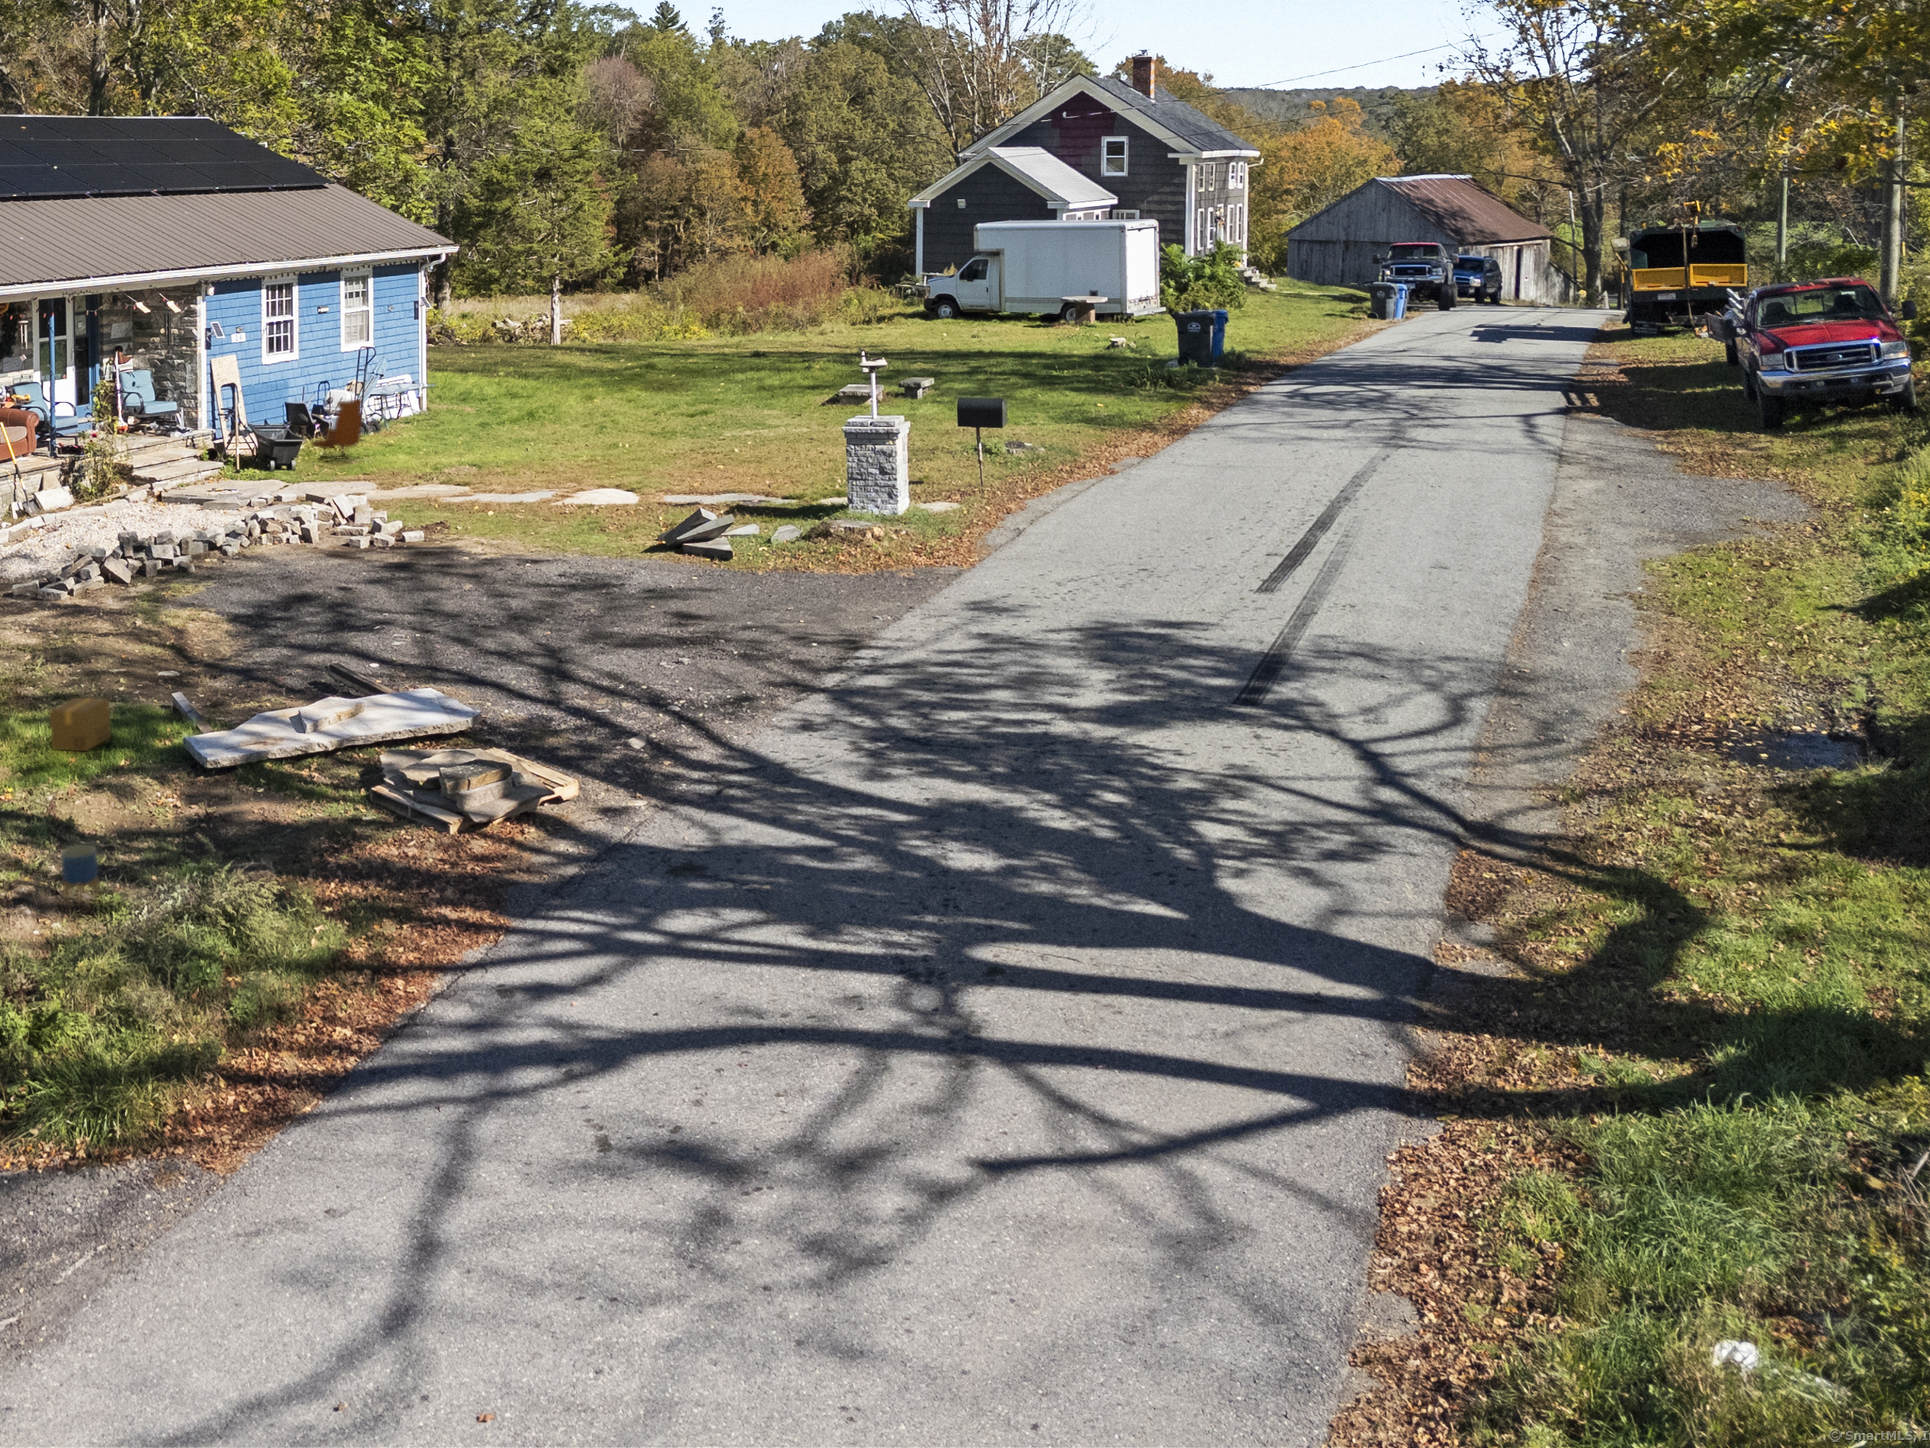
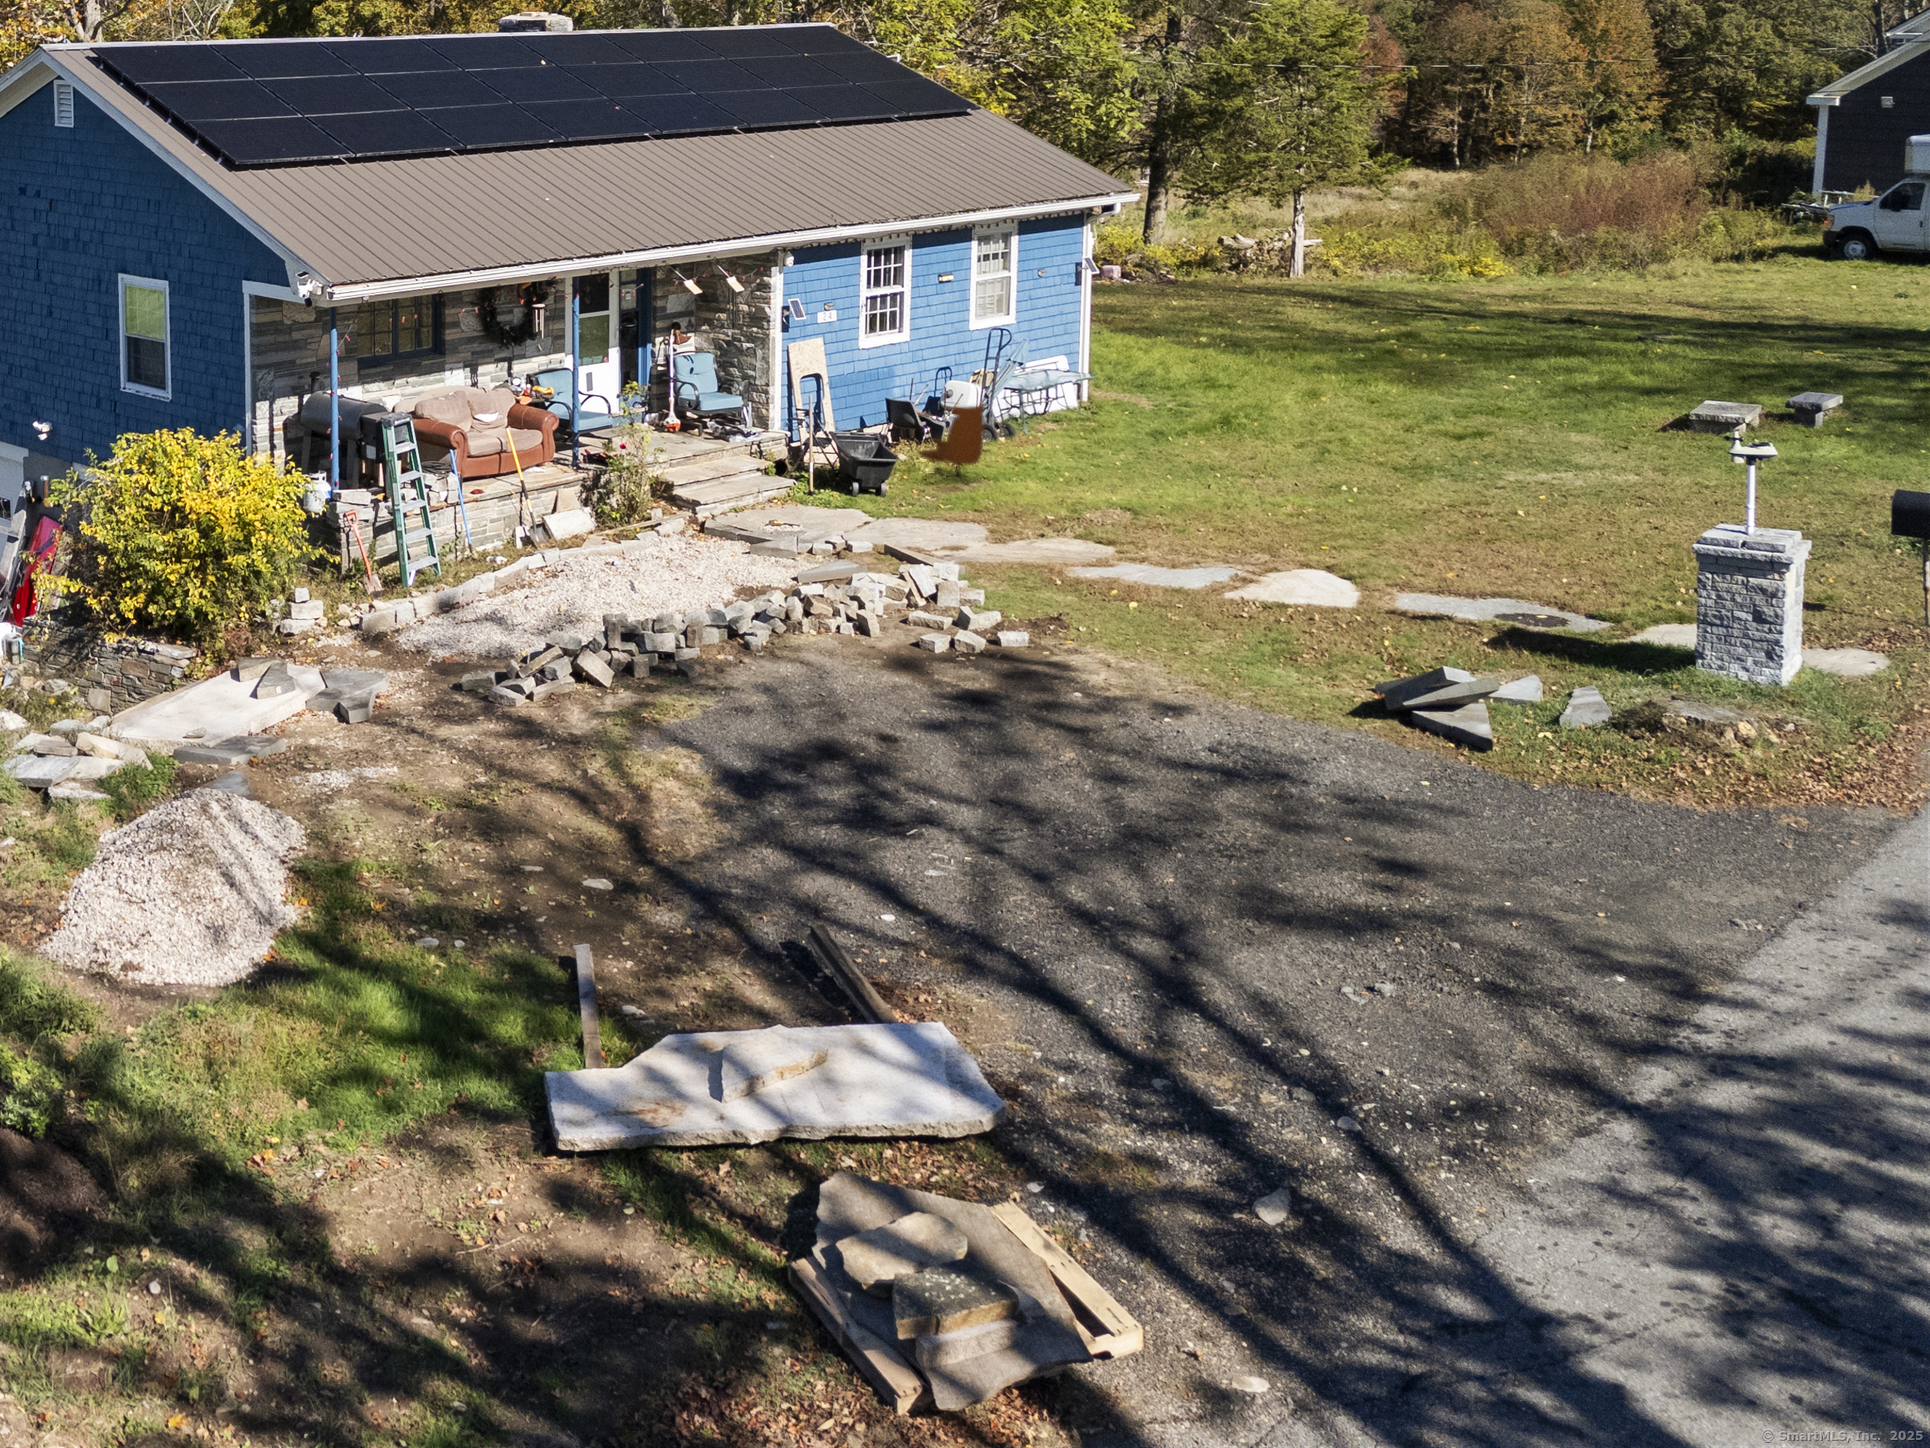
cardboard box: present [50,698,111,751] -> none [407,919,491,1004]
planter: present [61,845,99,903] -> none [301,1255,353,1349]

